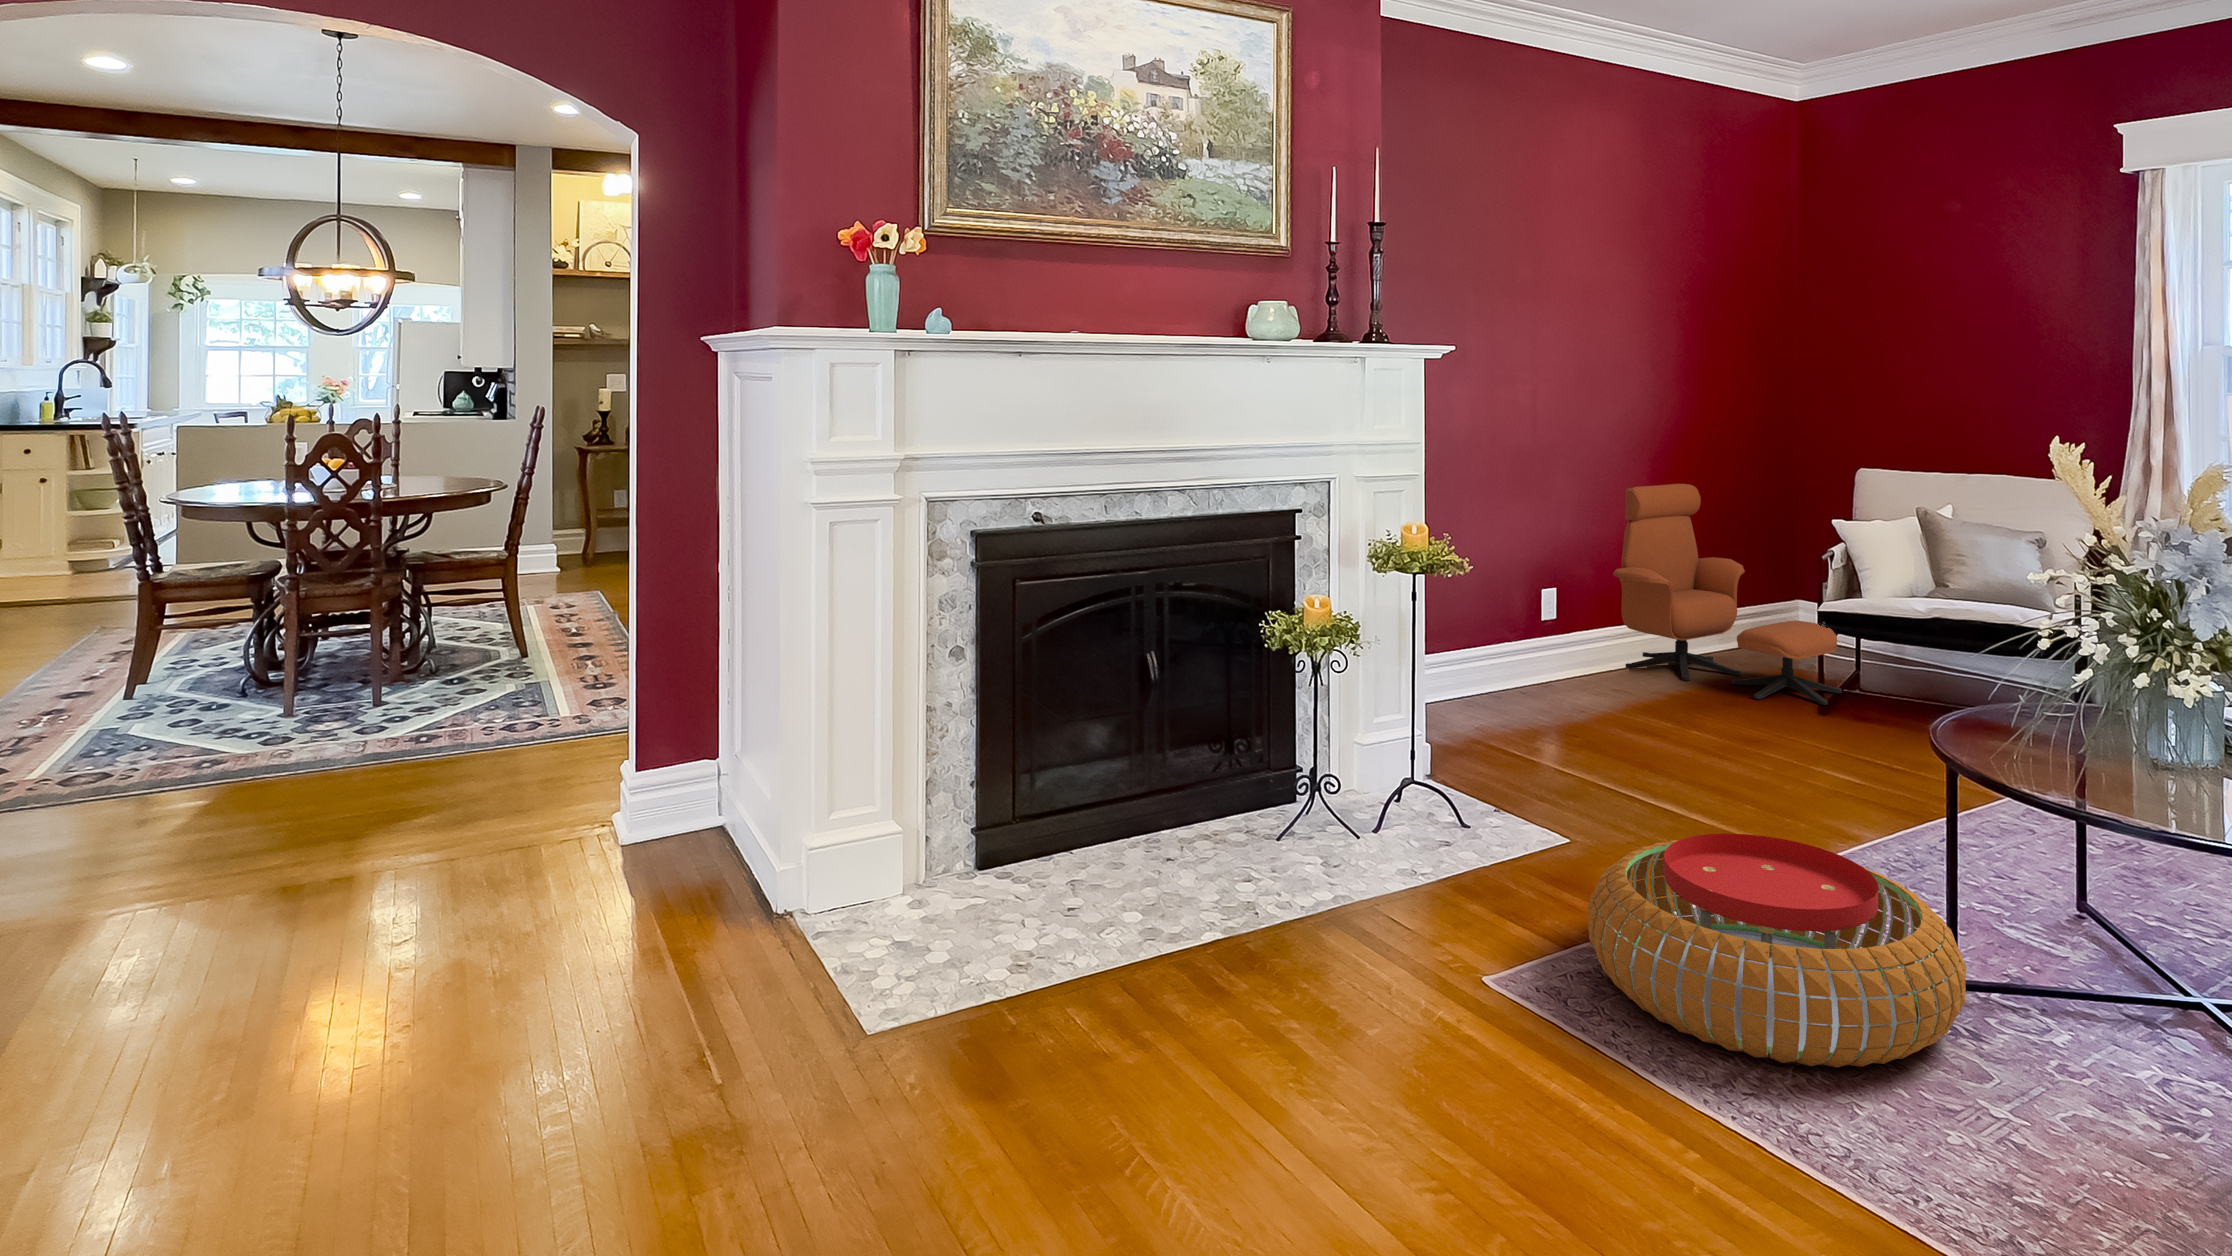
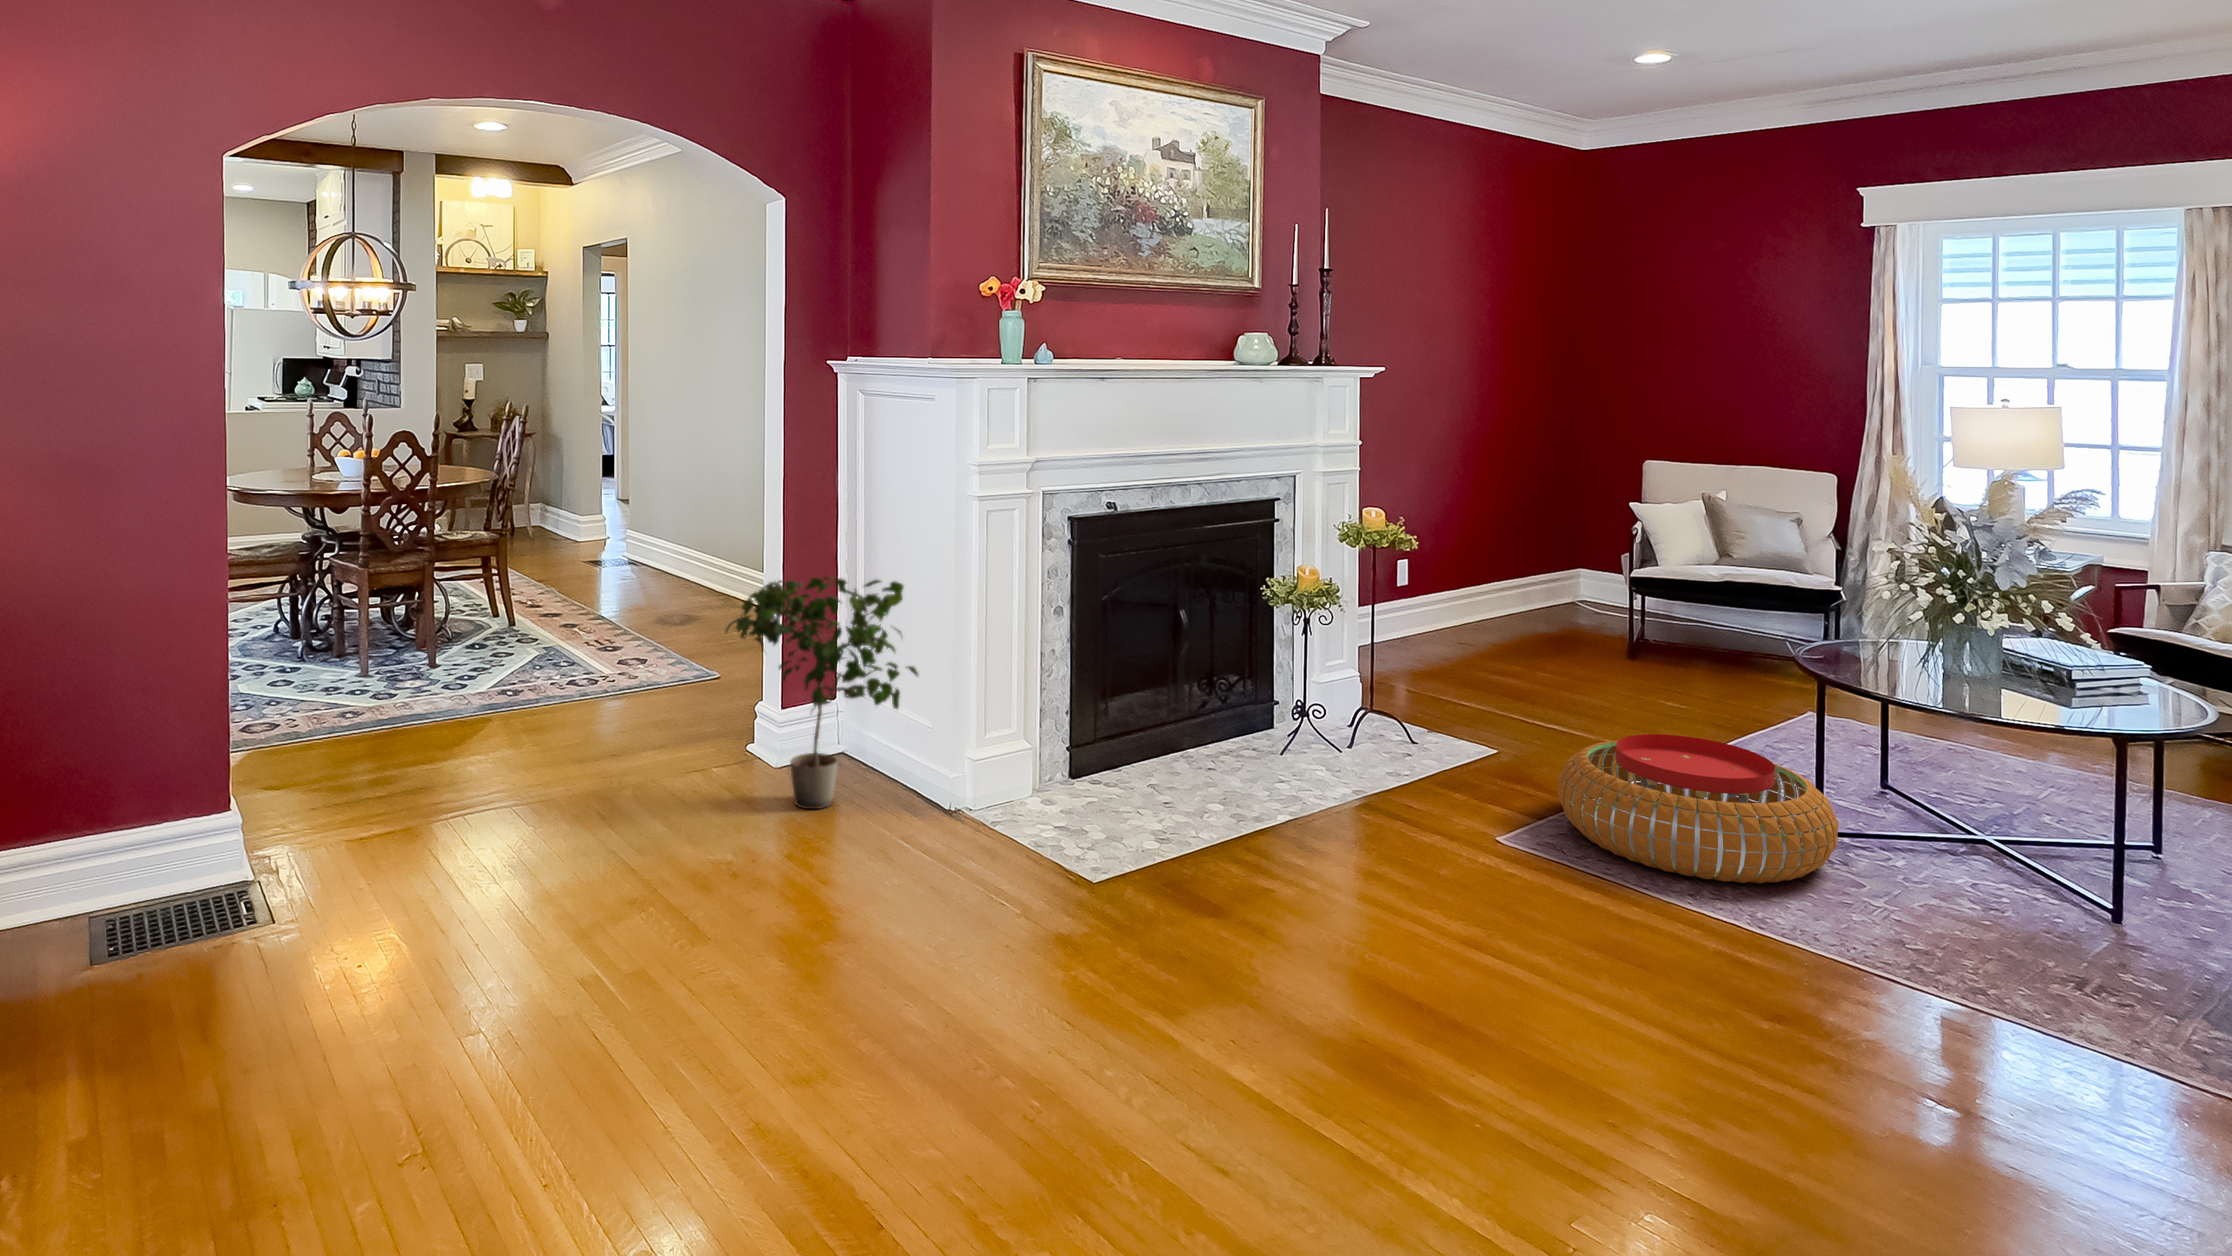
lounge chair: present [1613,484,1842,705] -> none [1452,473,1640,652]
potted plant: none [493,607,760,909] -> present [726,577,918,809]

